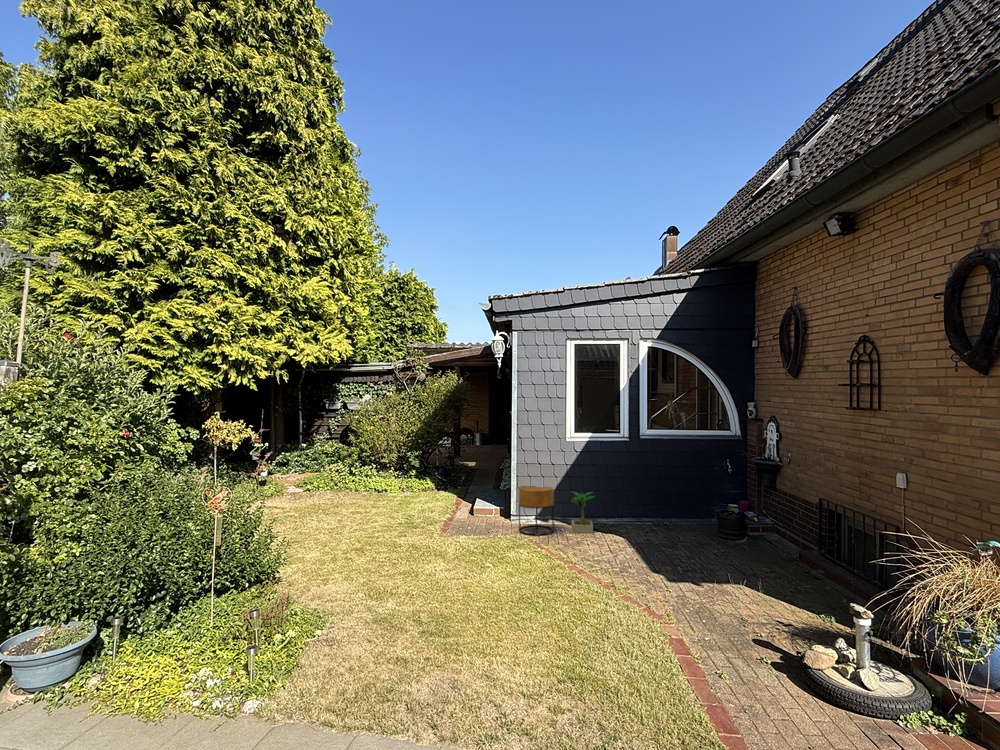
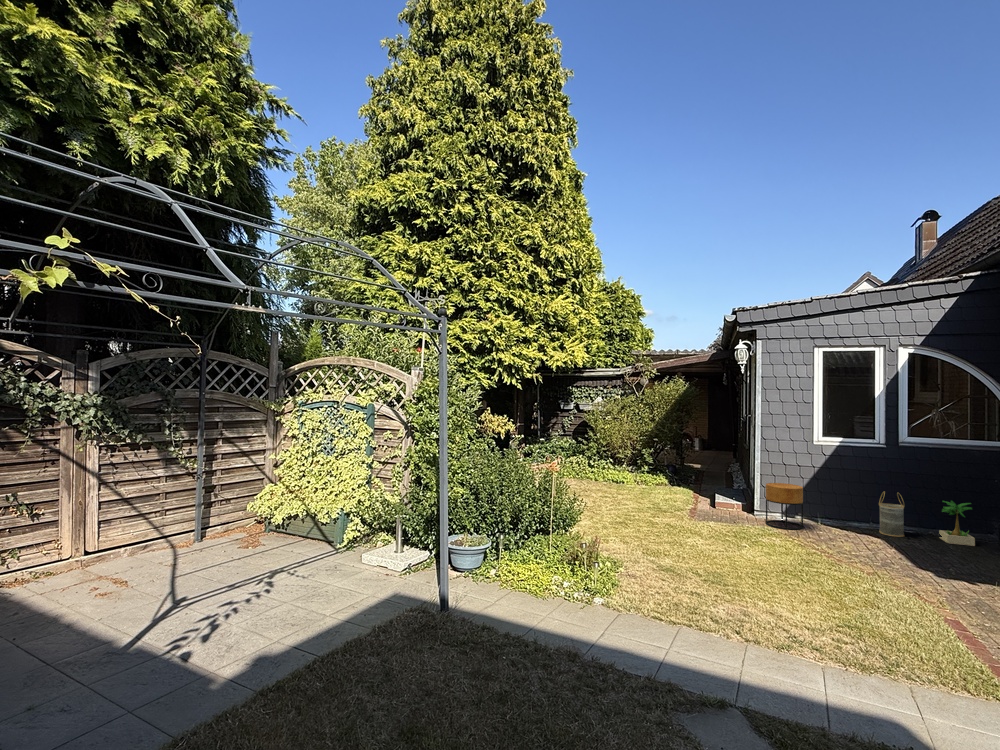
basket: none [621,486,643,532] -> present [879,491,904,537]
potted plant: present [572,492,595,533] -> present [939,501,975,546]

